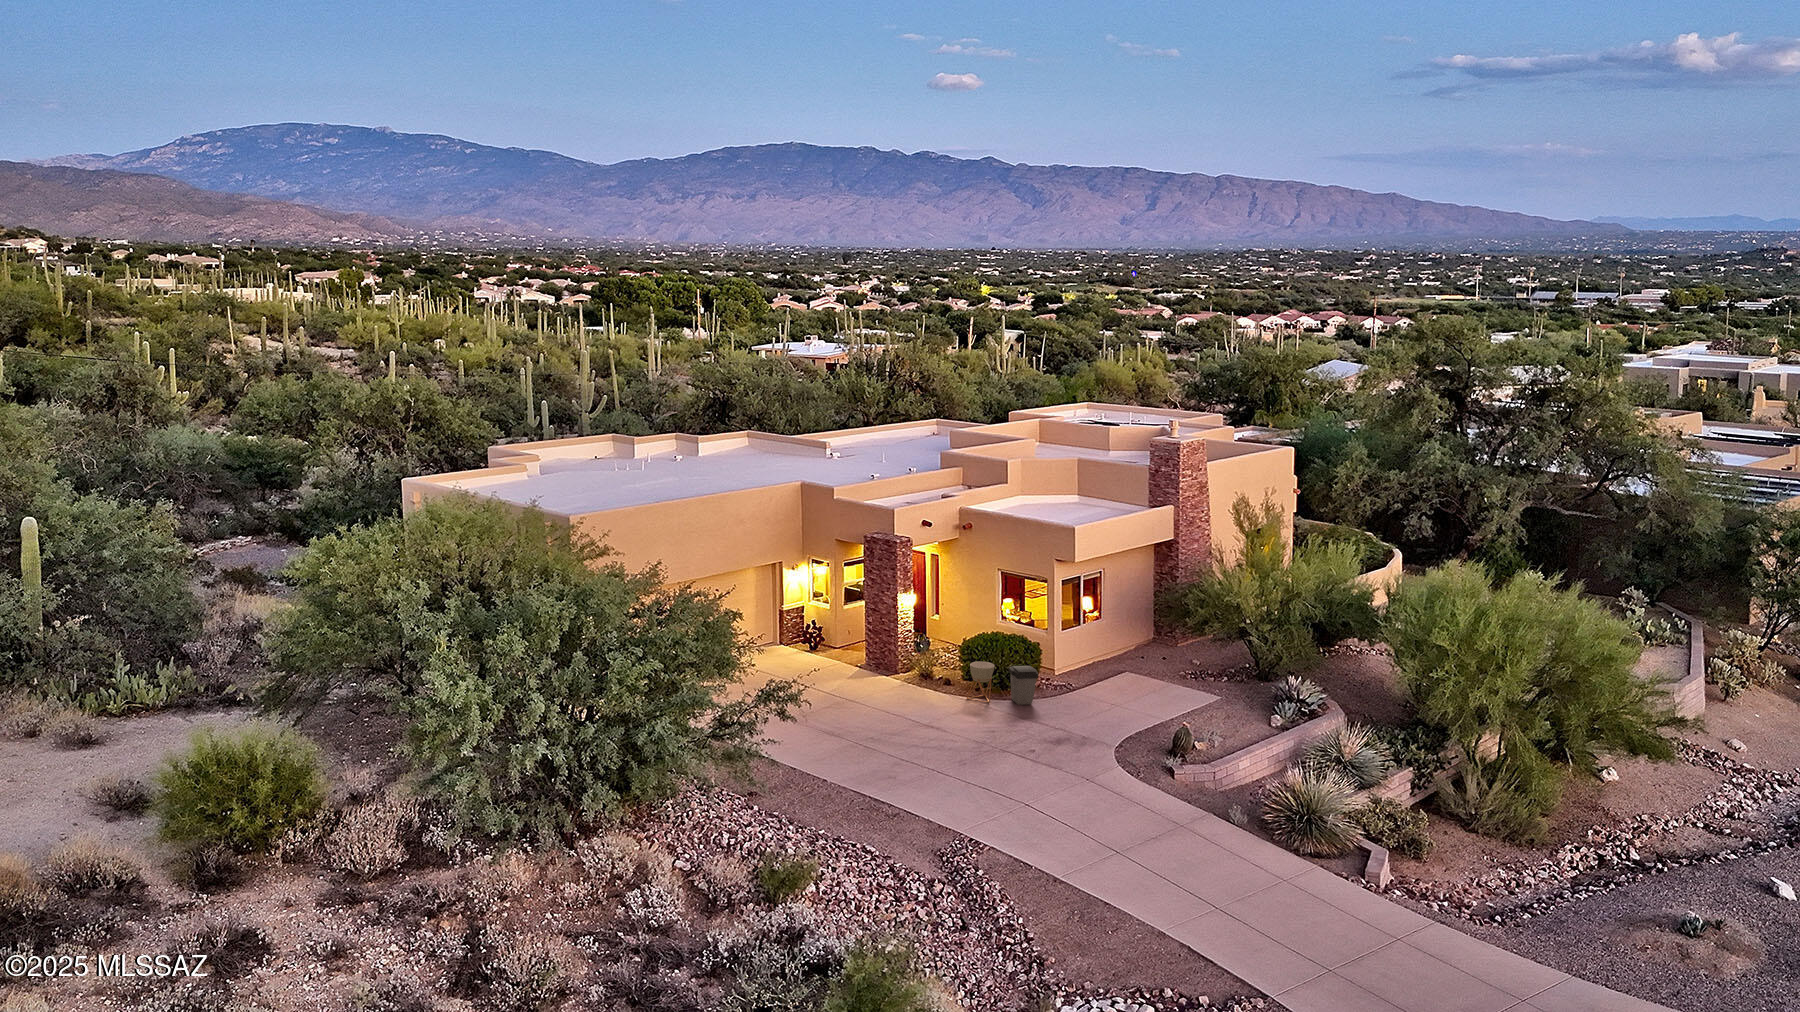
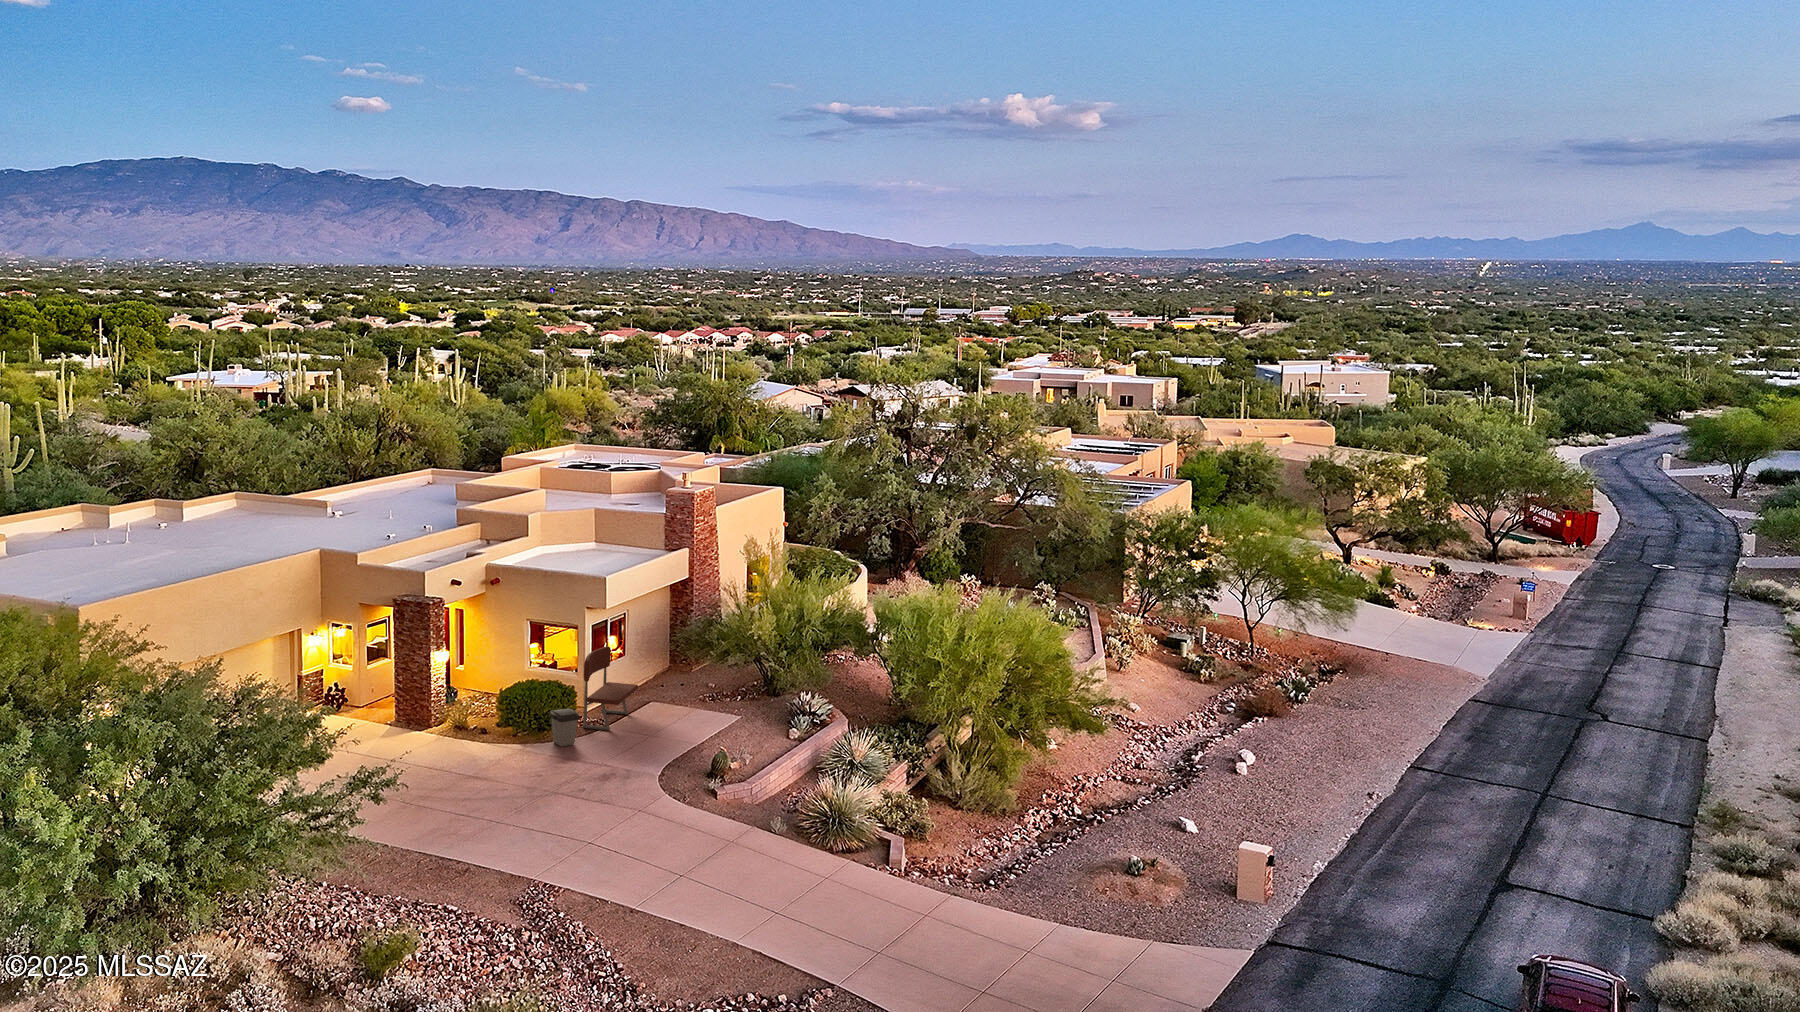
bench: none [1045,605,1107,694] -> present [582,646,638,730]
planter: present [967,661,995,703] -> none [510,709,536,748]

